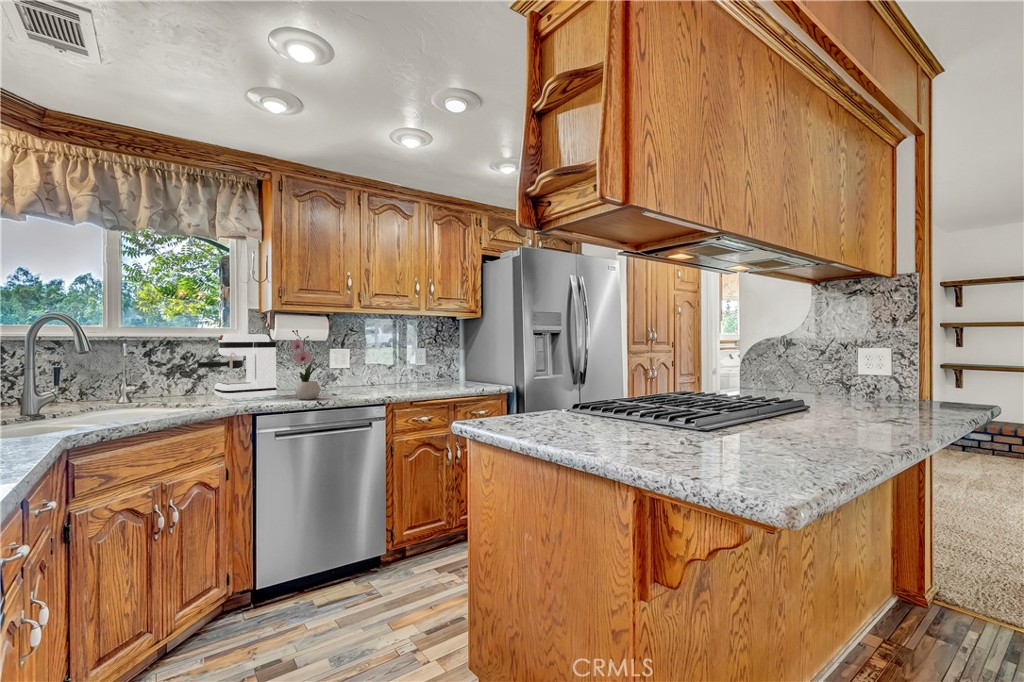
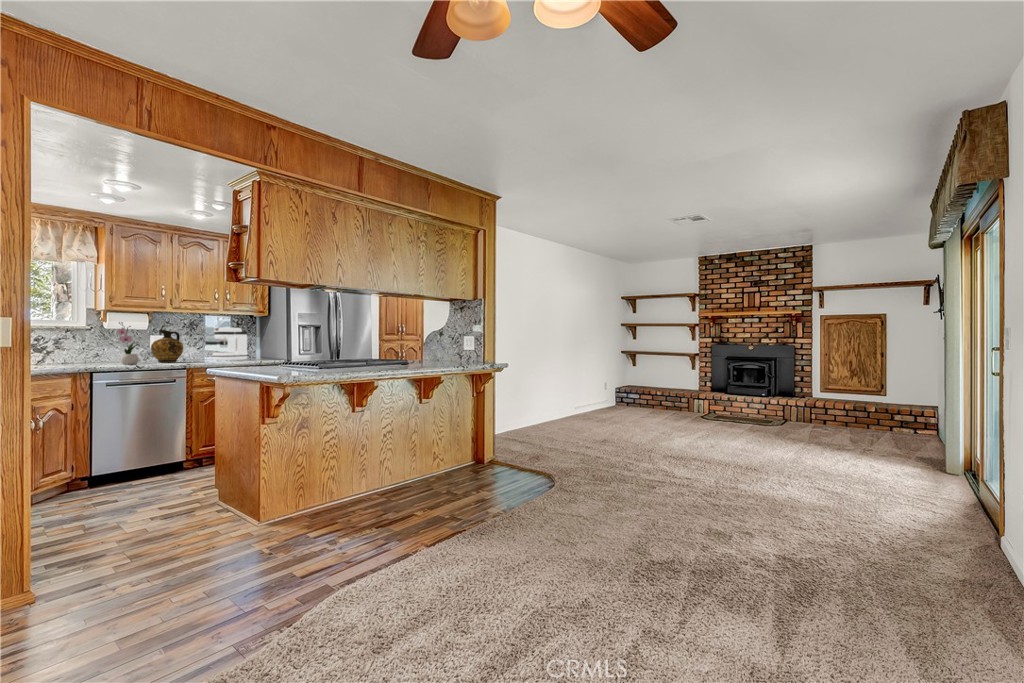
coffee maker: present [197,334,277,400] -> present [205,328,247,360]
ceramic jug: none [333,340,375,391] -> present [151,330,184,362]

